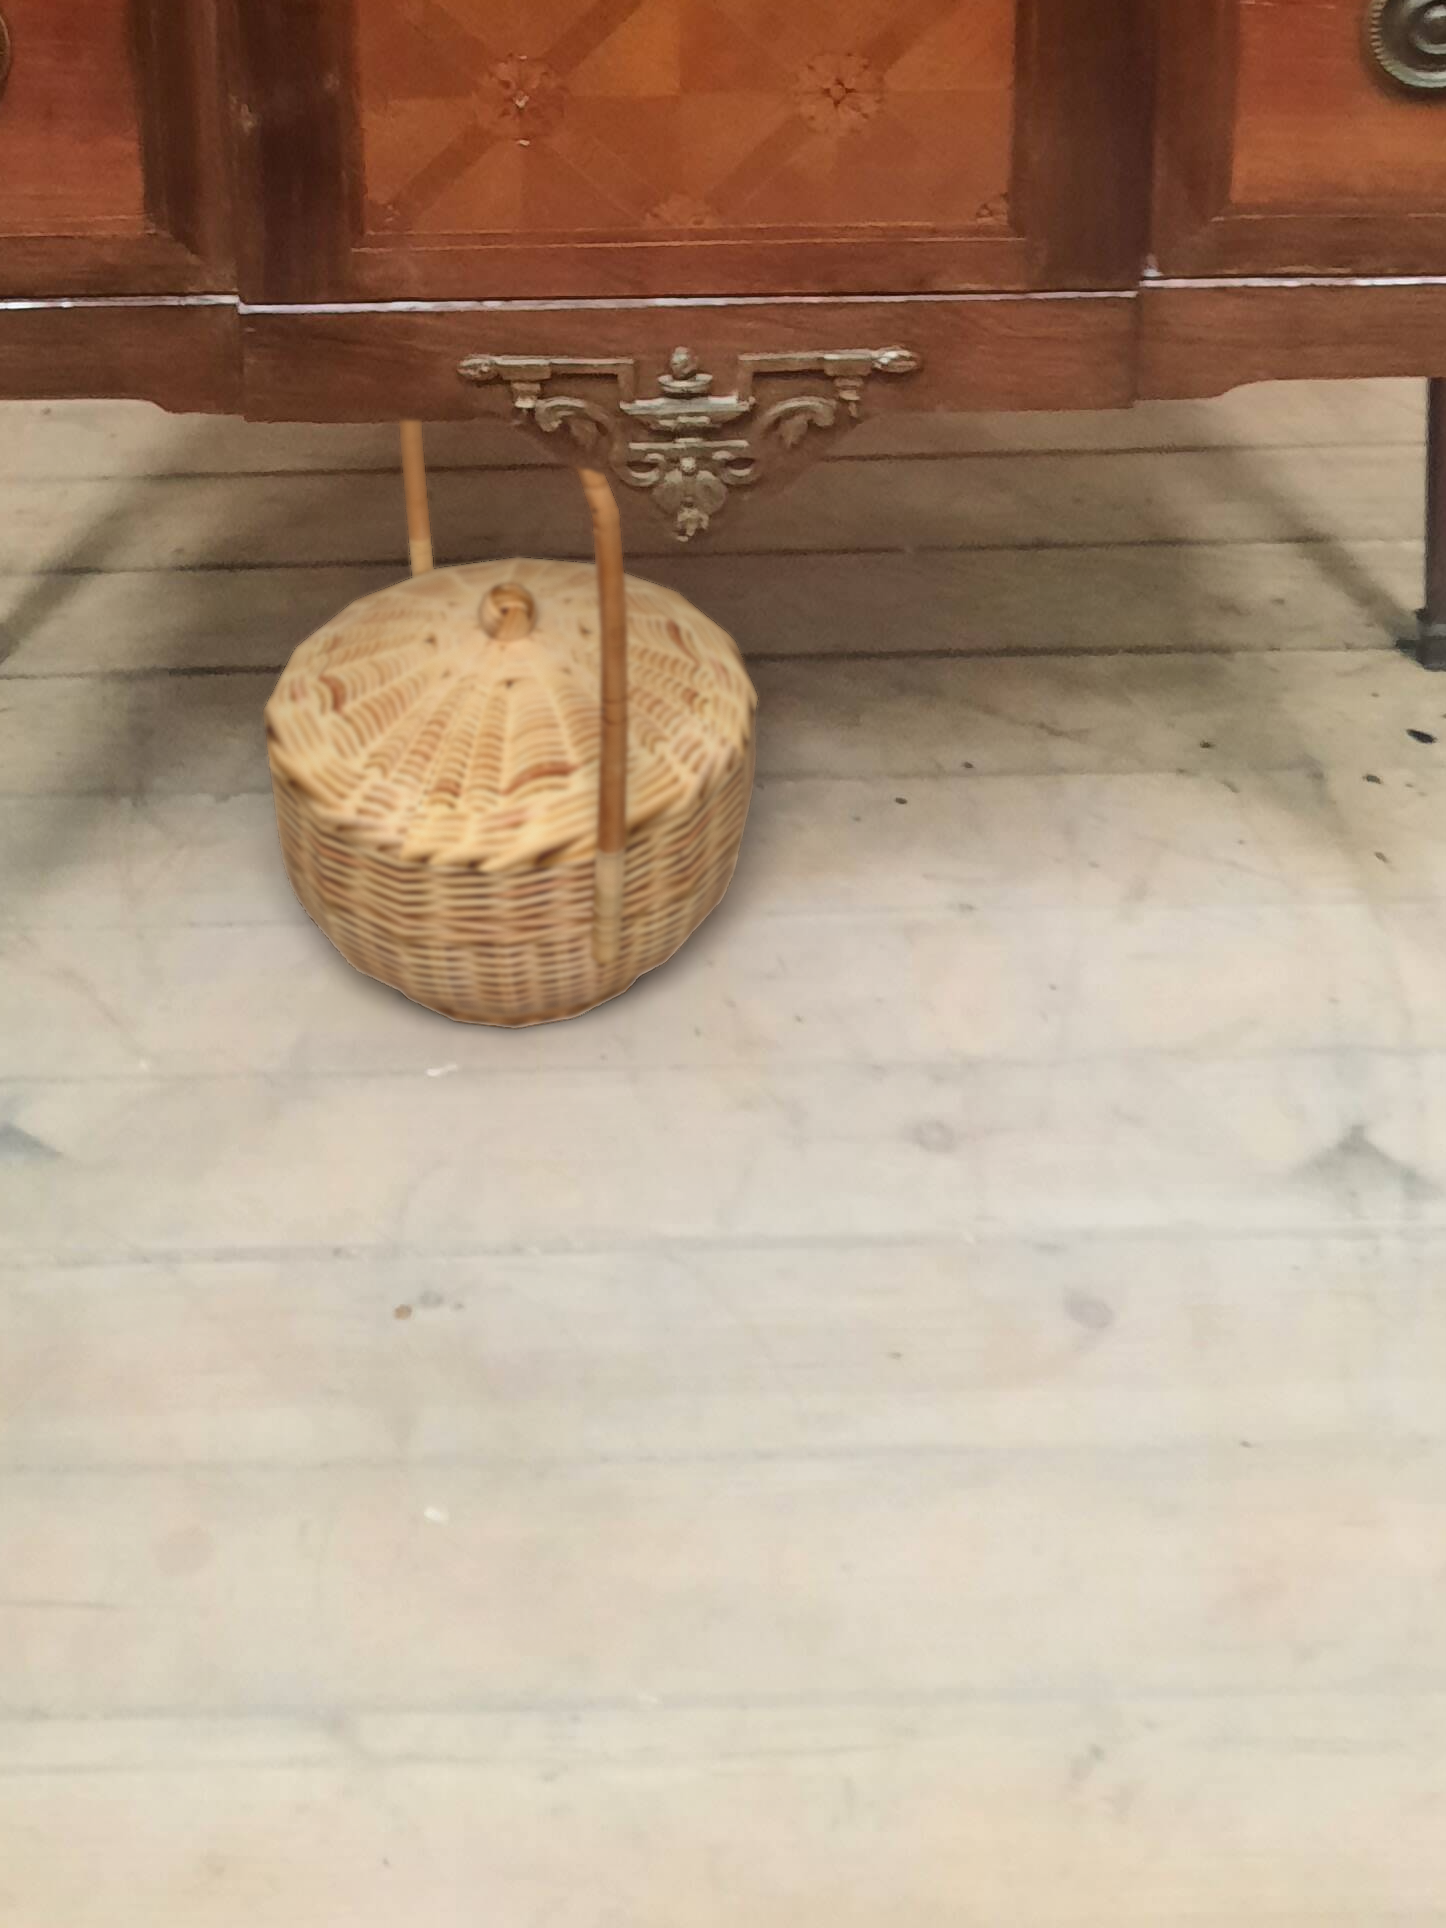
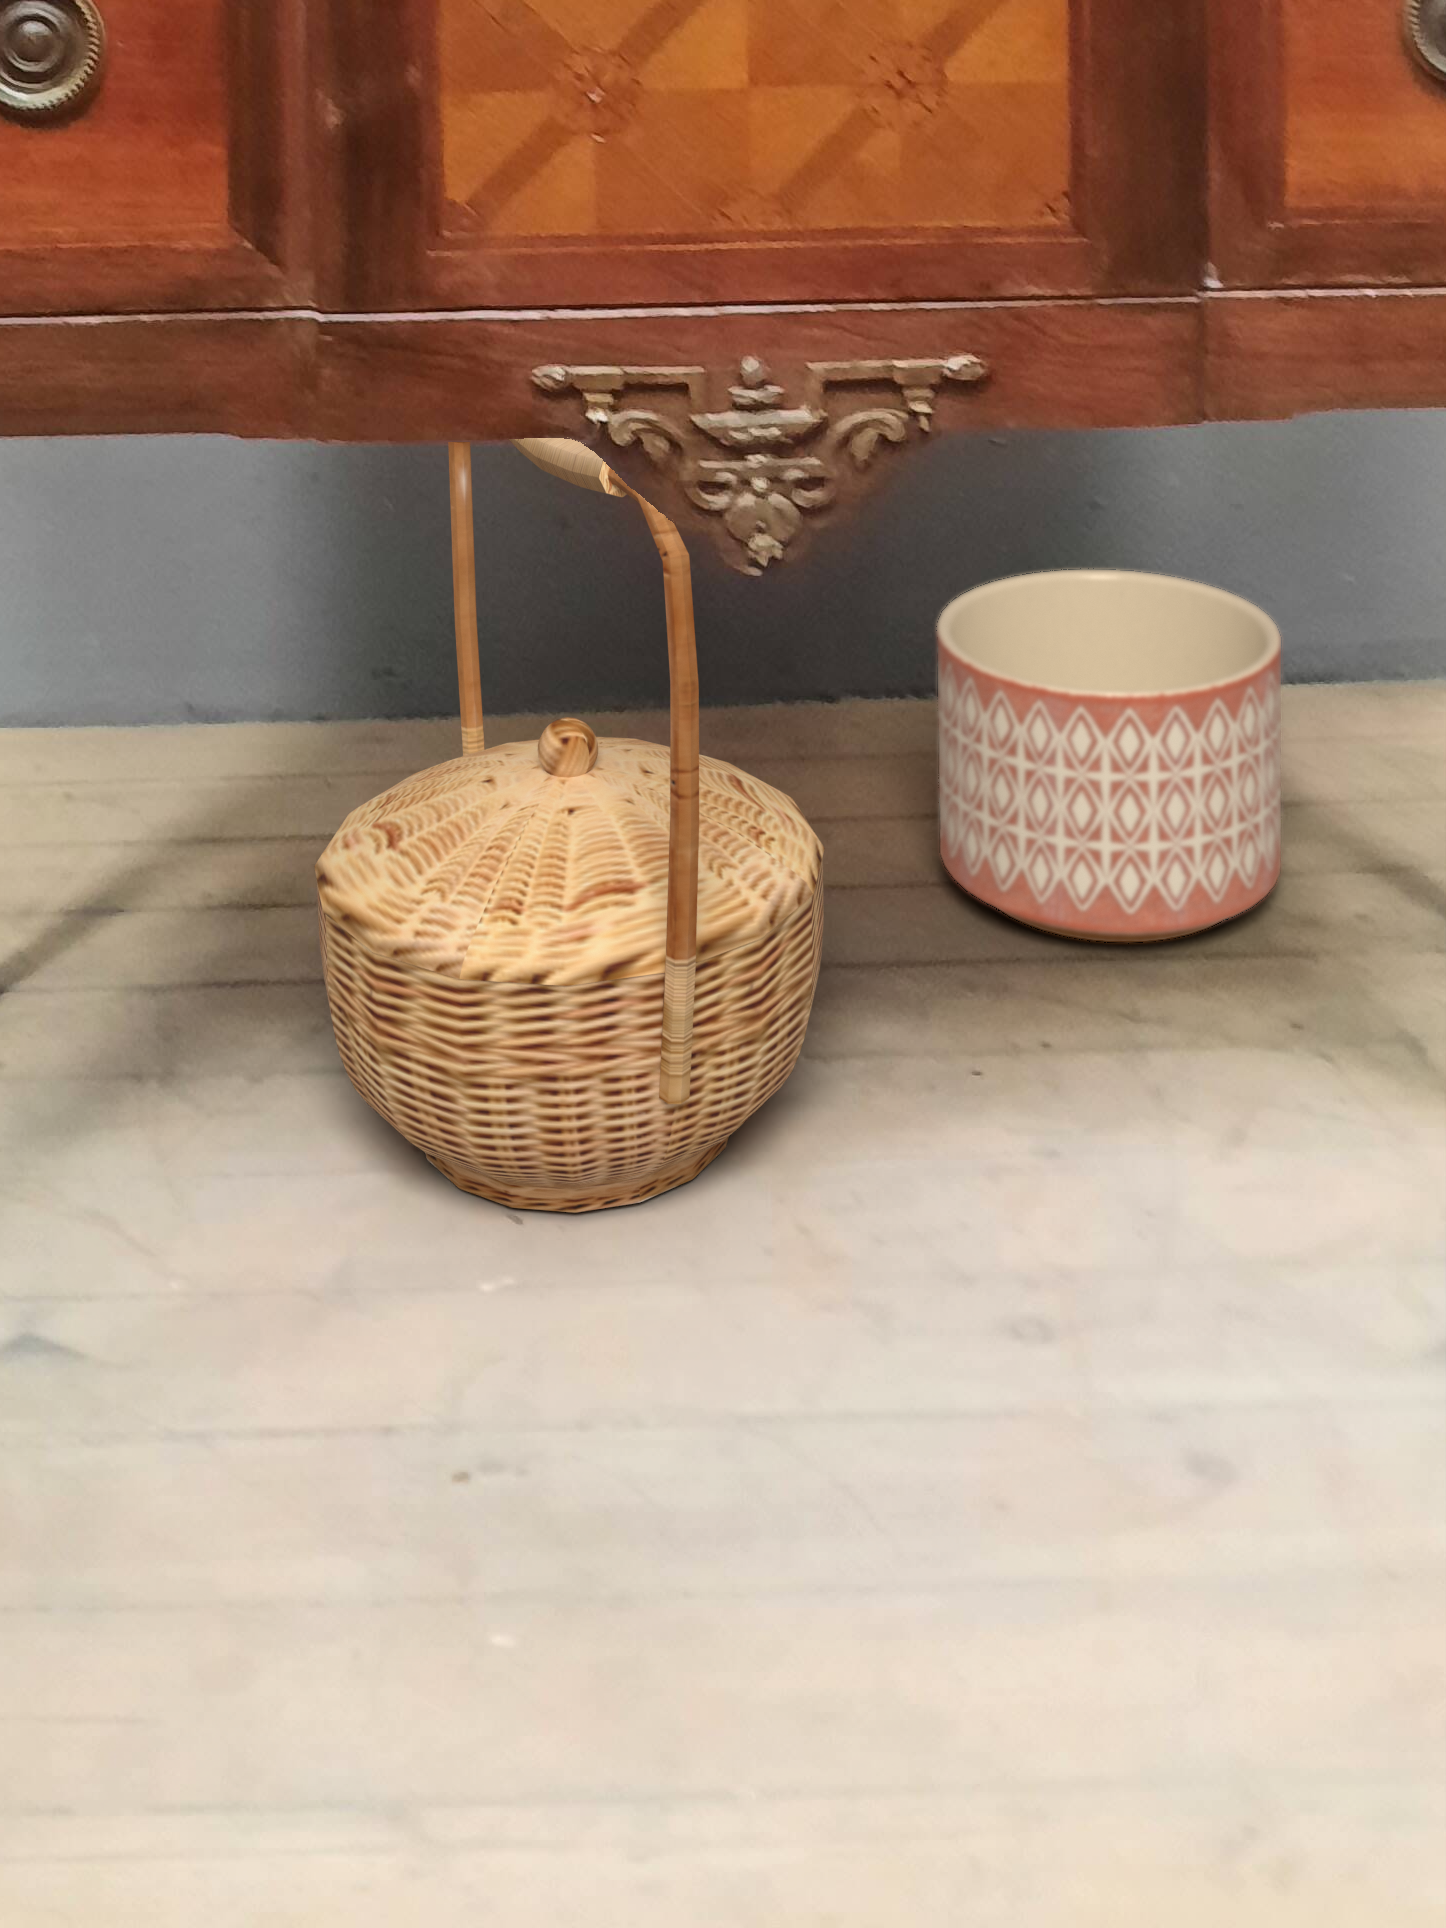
planter: none [883,337,1226,720] -> present [937,569,1281,942]

